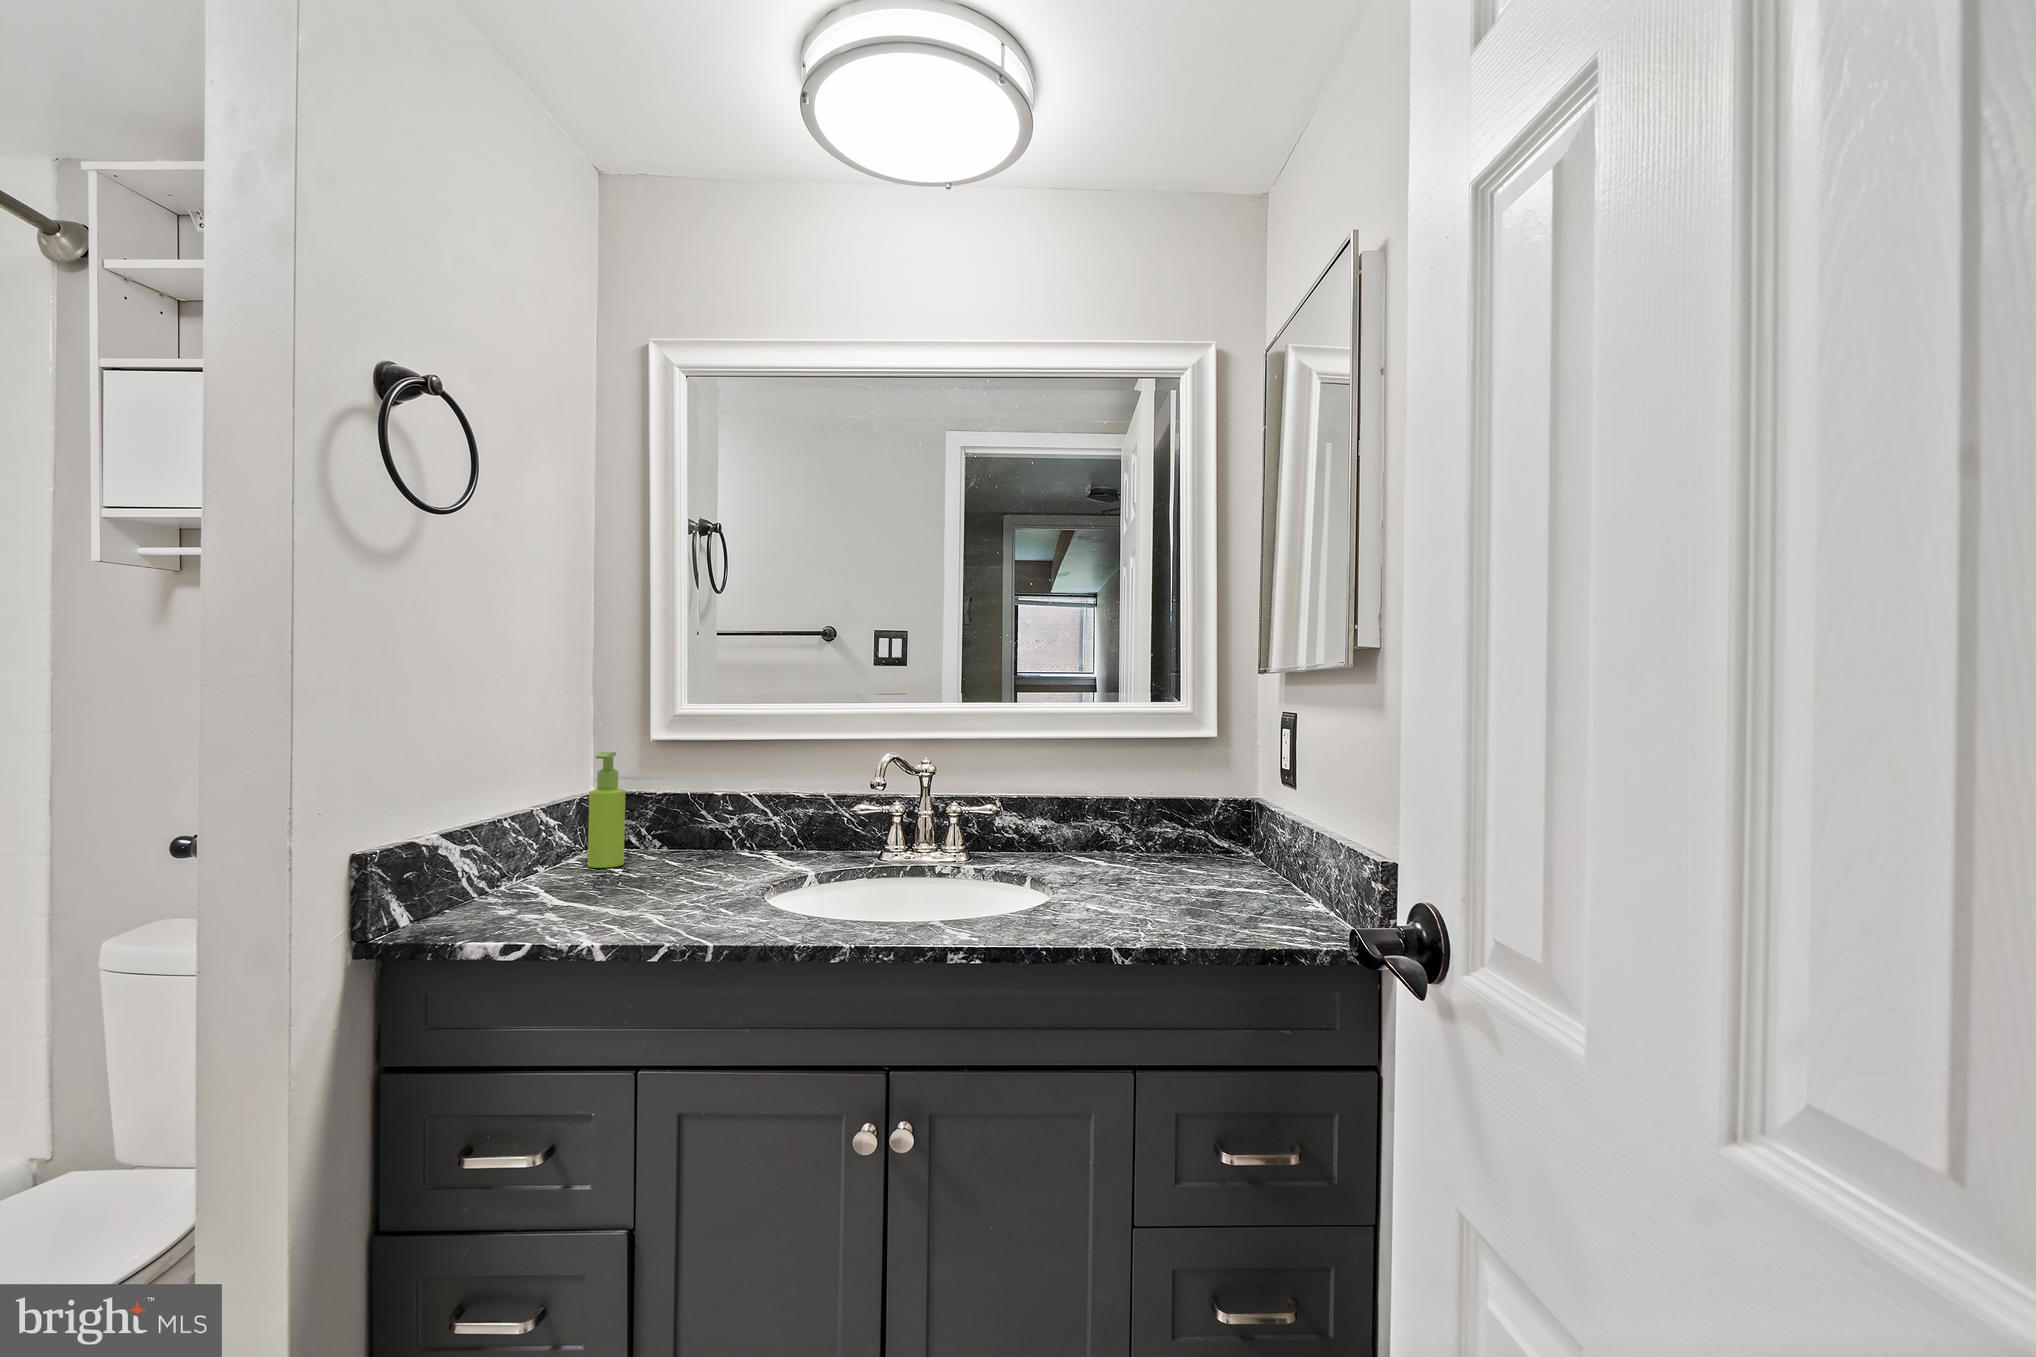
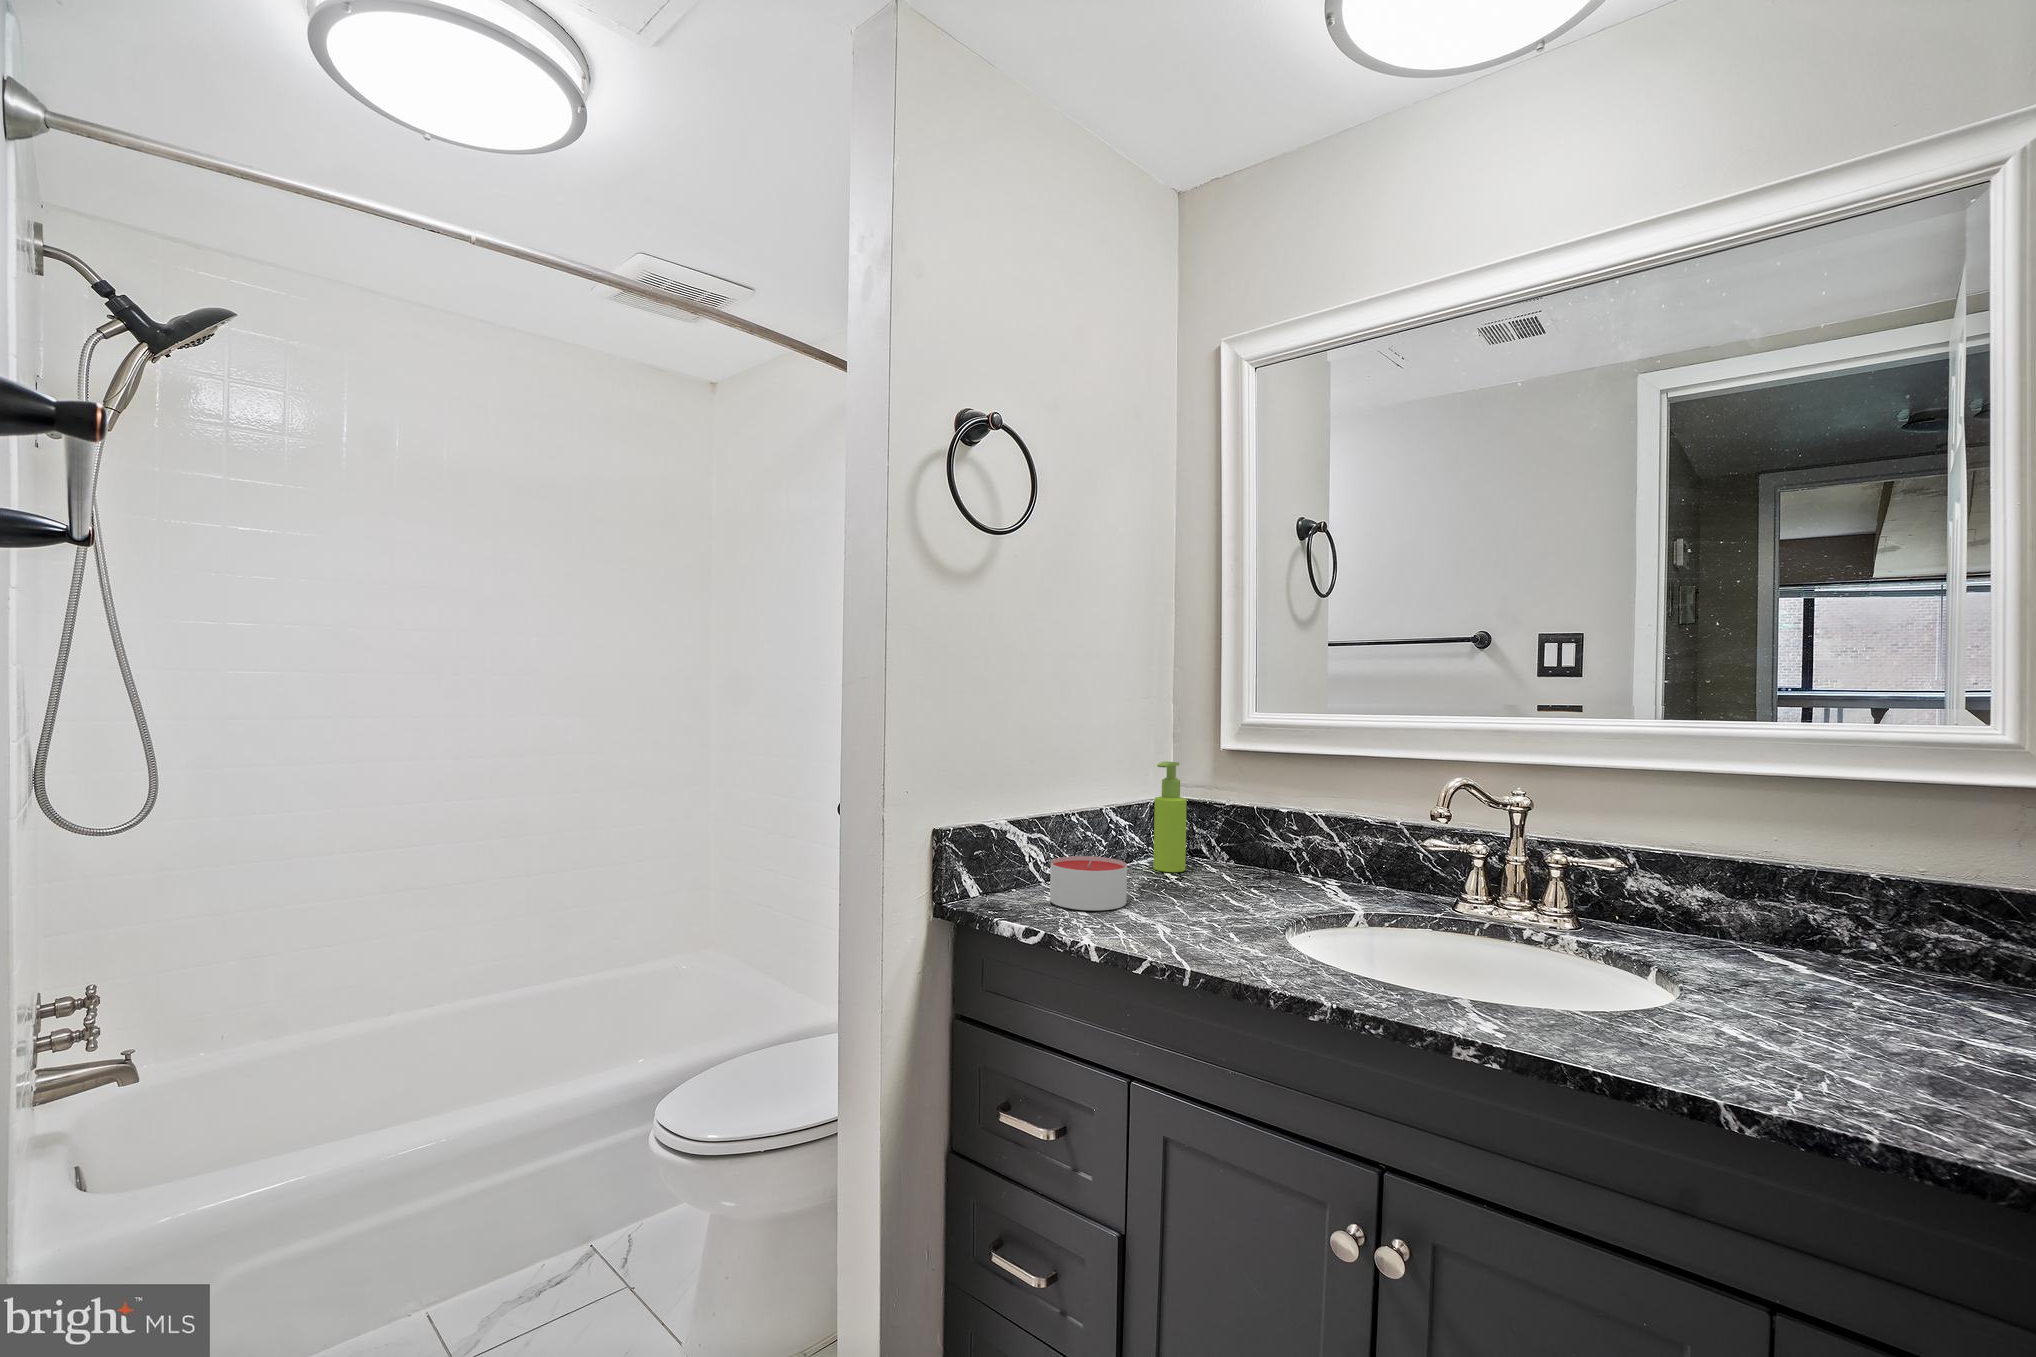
candle: none [502,859,595,918] -> present [1050,856,1127,911]

